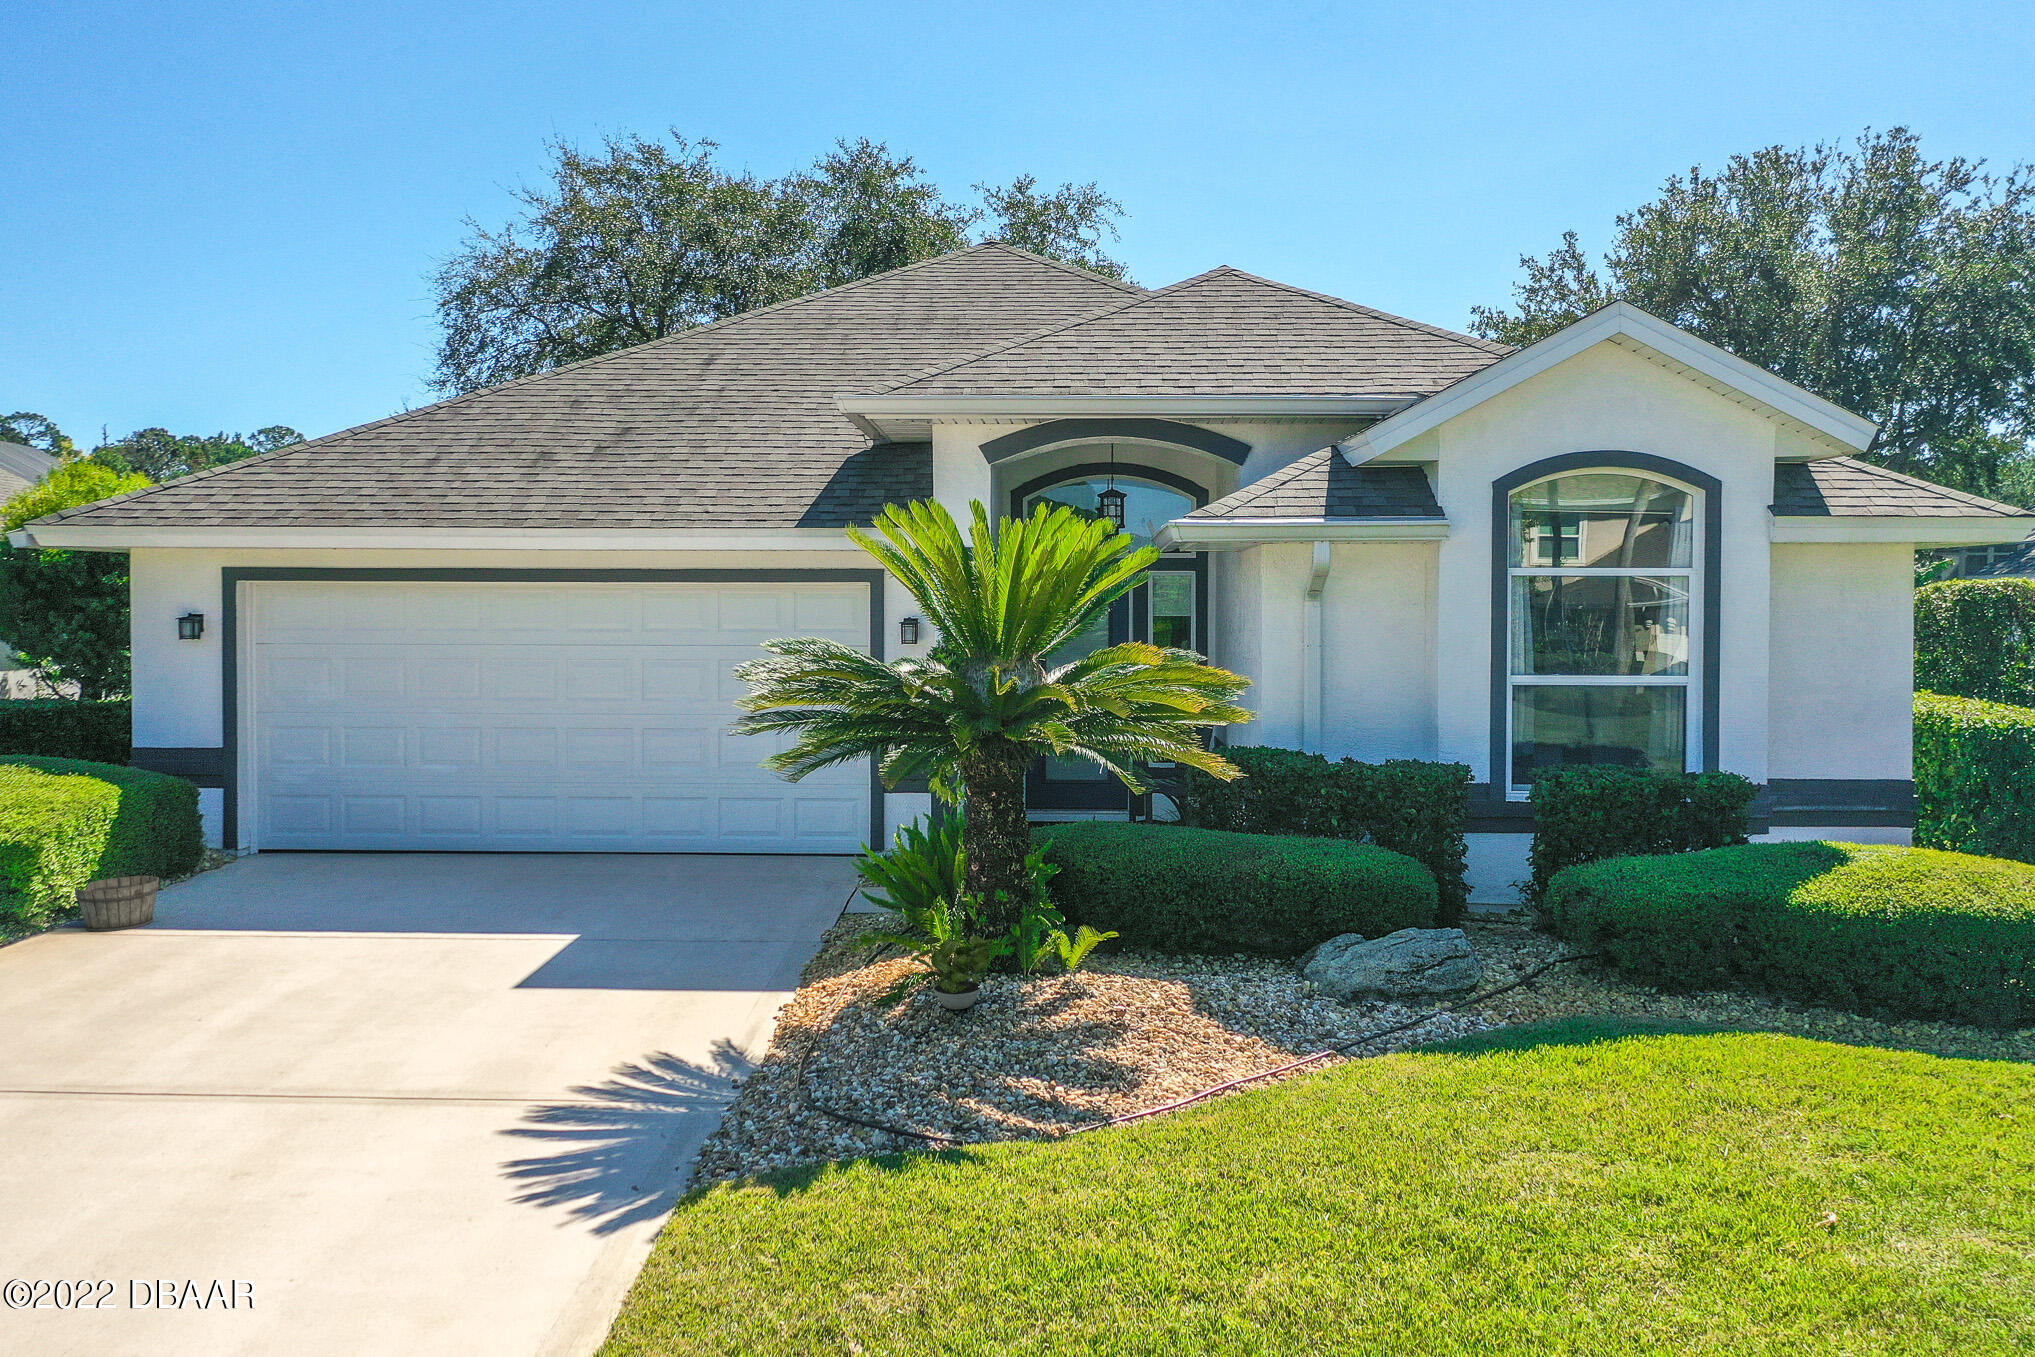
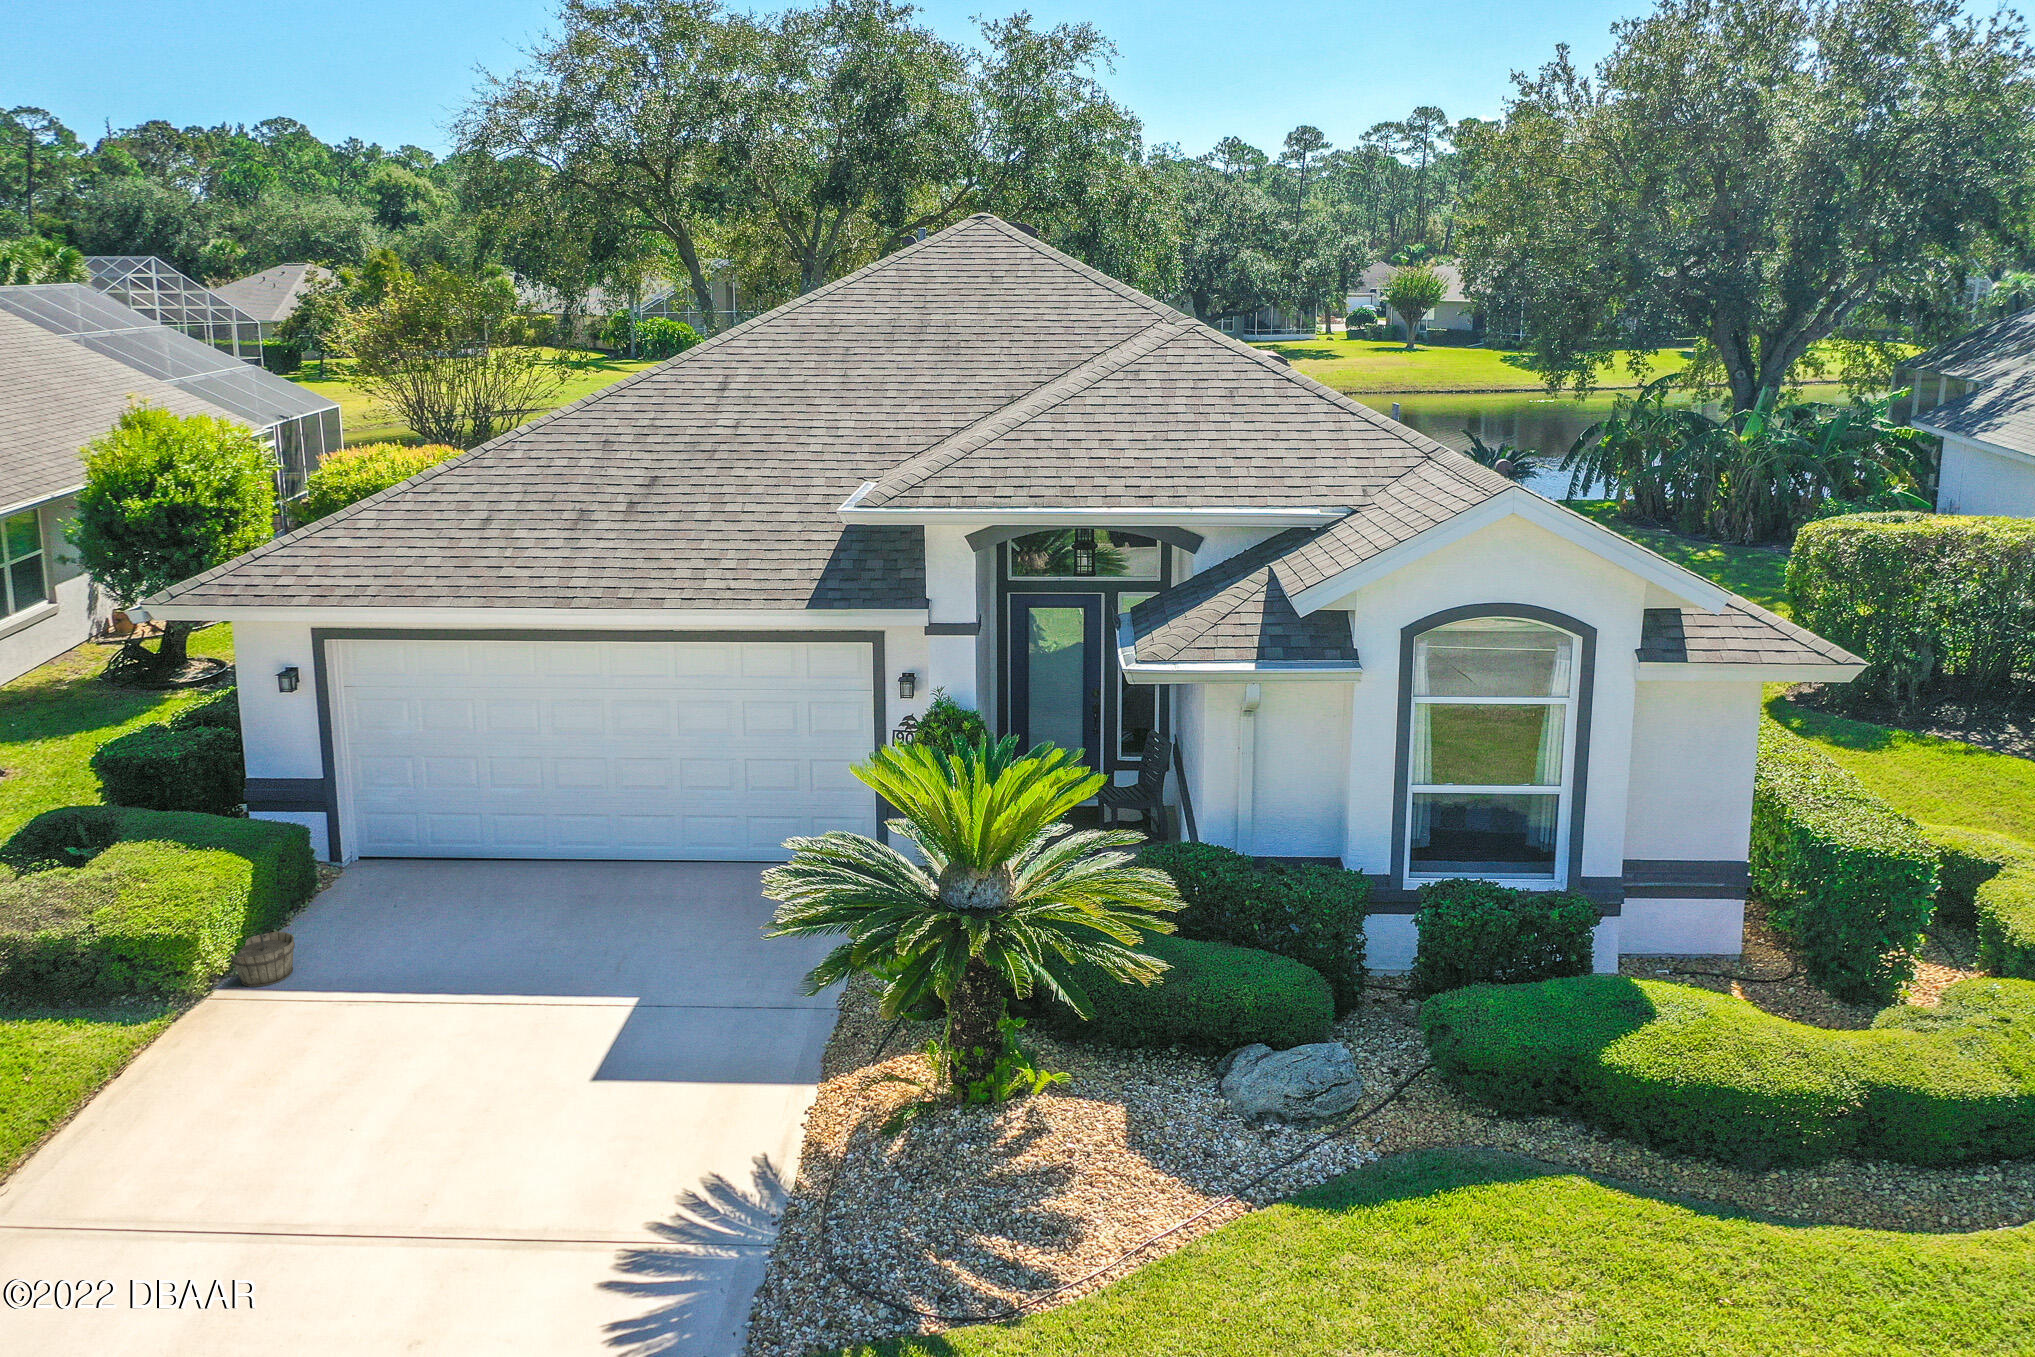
potted plant: present [911,935,991,1010] -> none [908,1073,971,1134]

